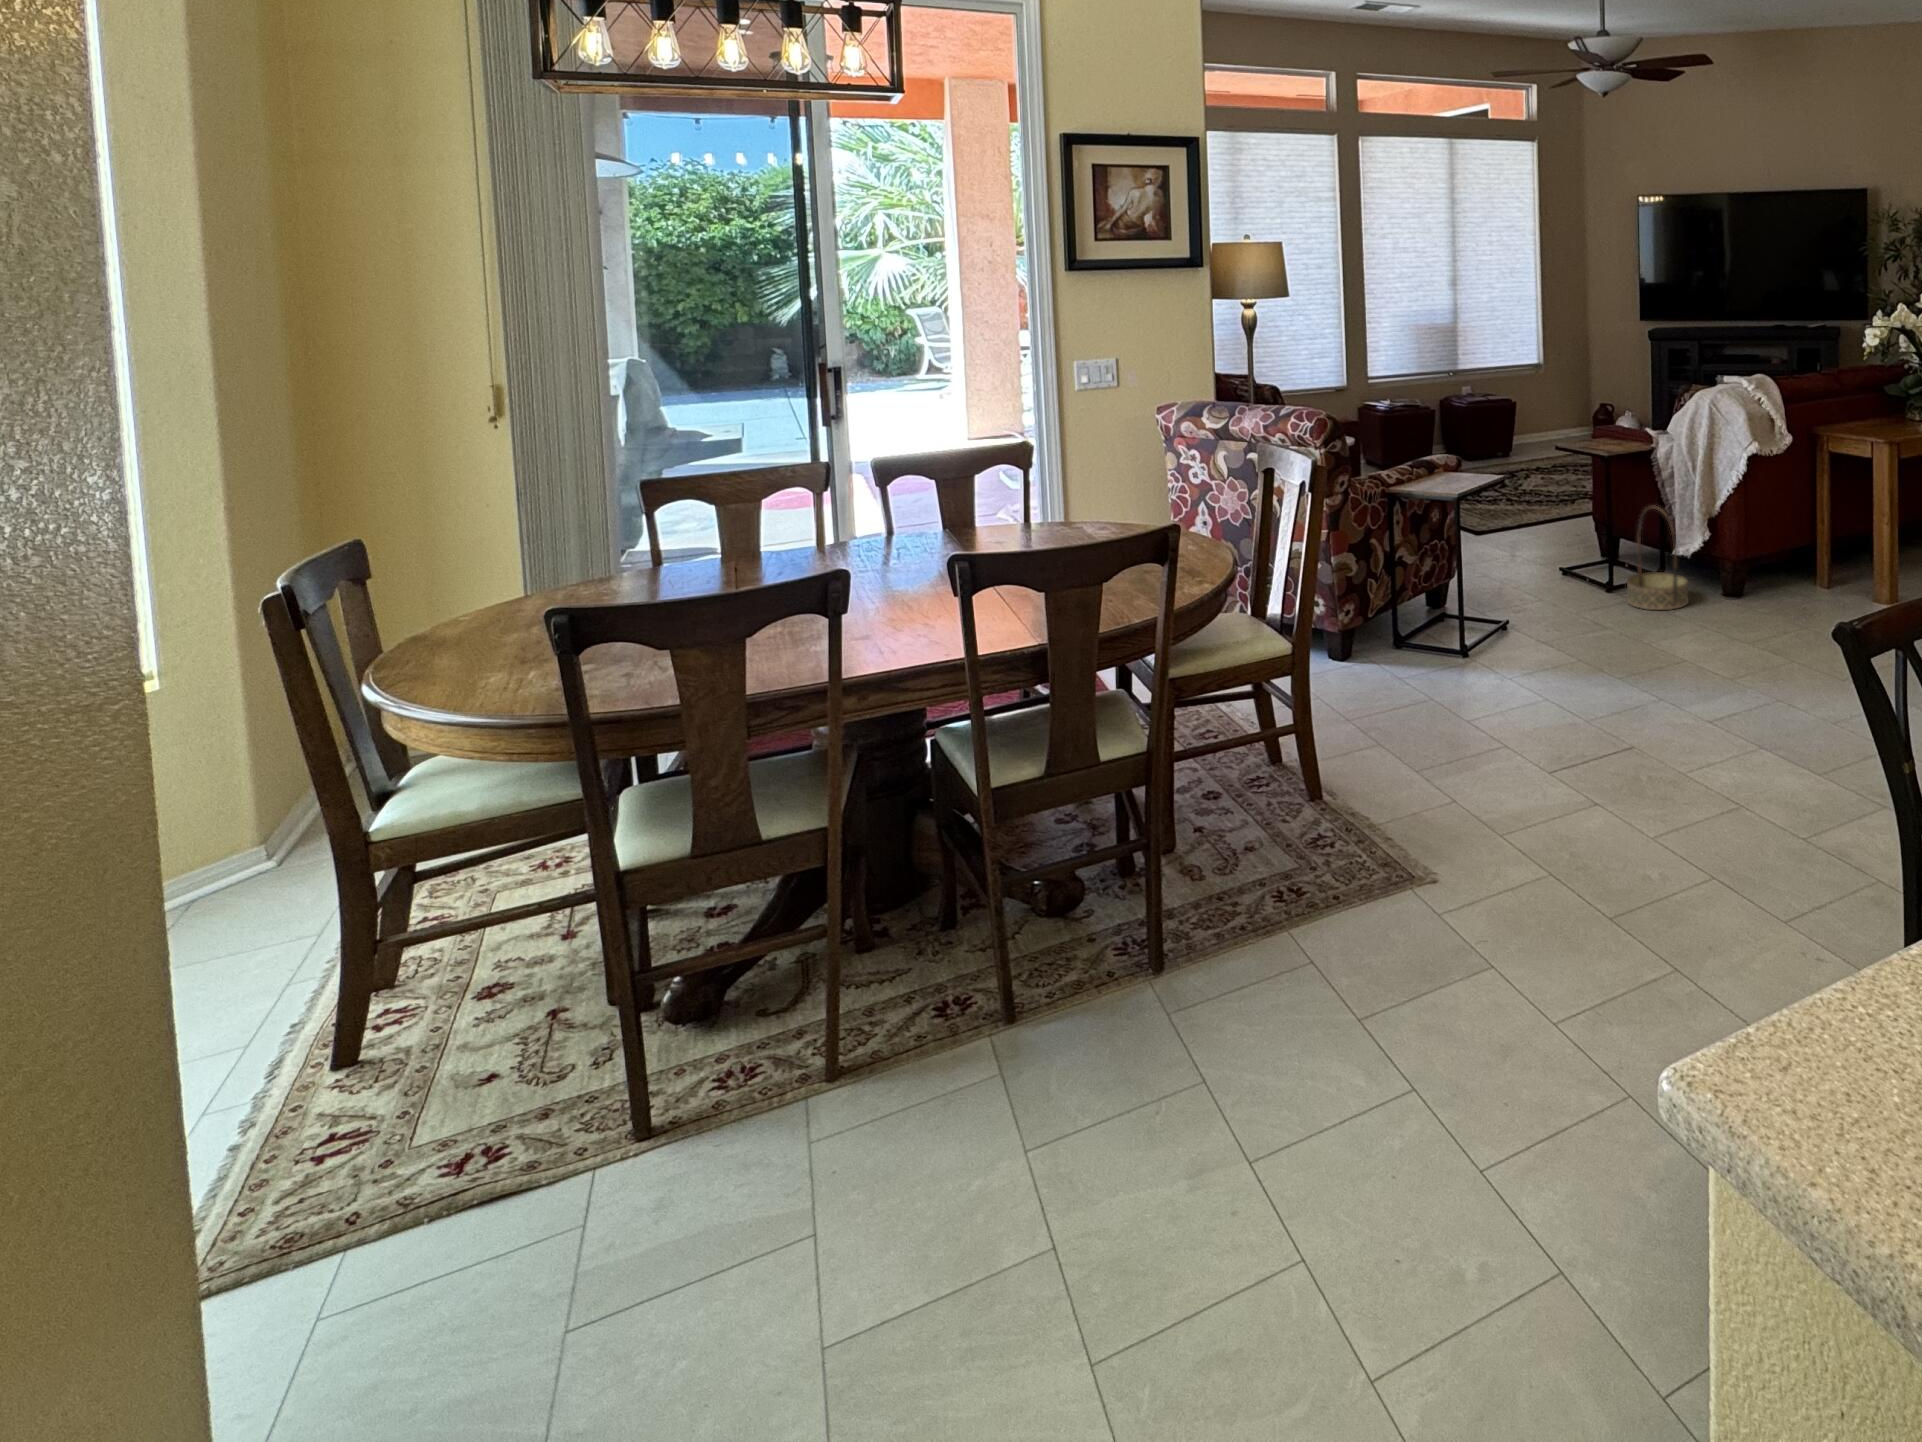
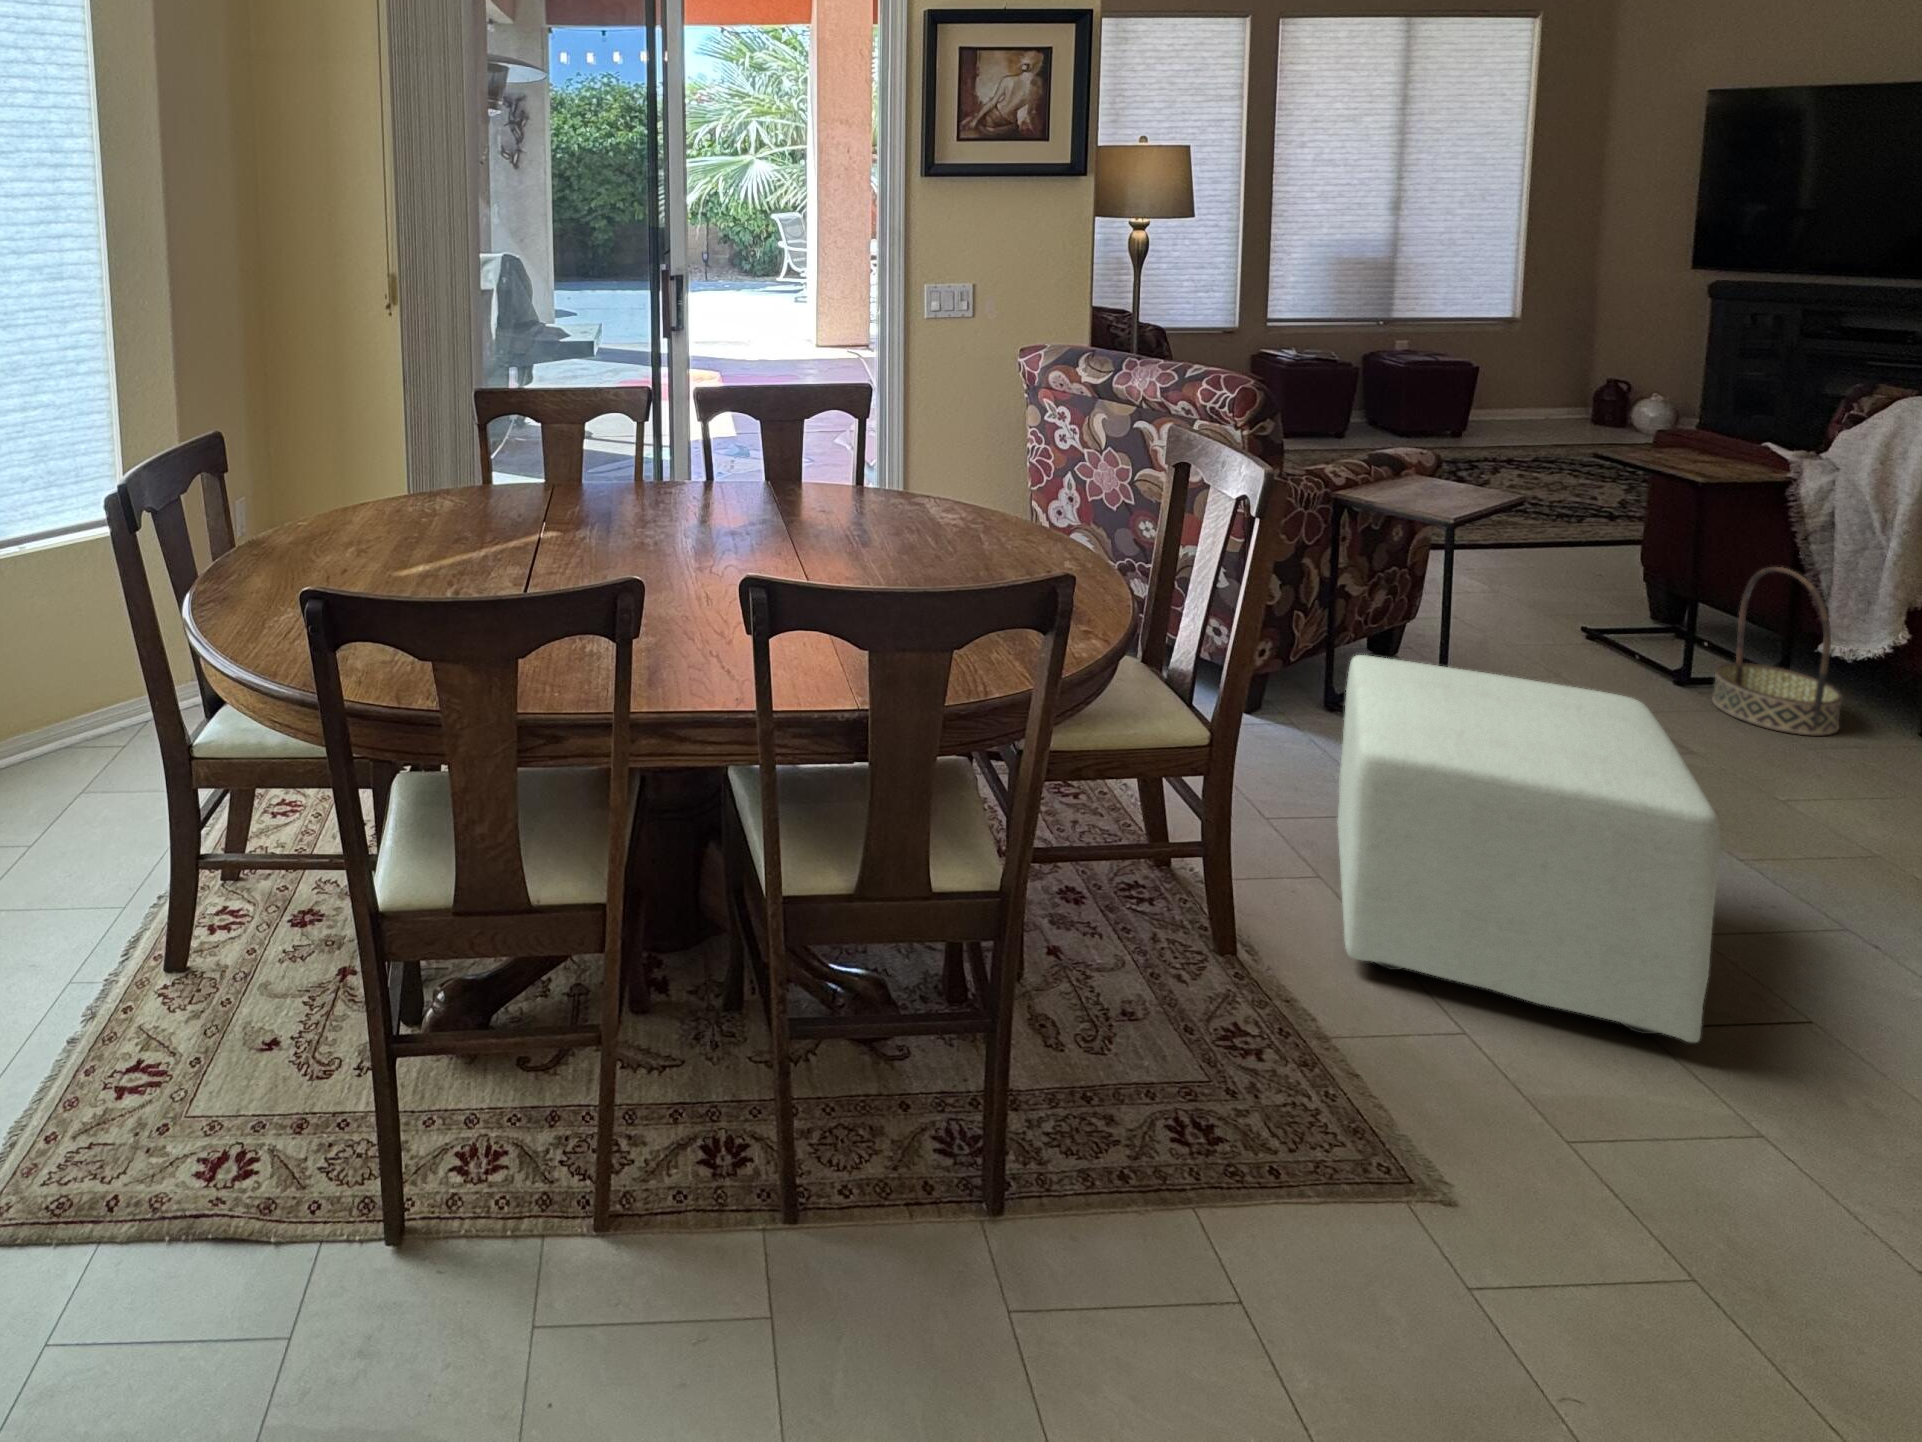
ottoman: none [1387,585,1579,785] -> present [1338,655,1719,1042]

